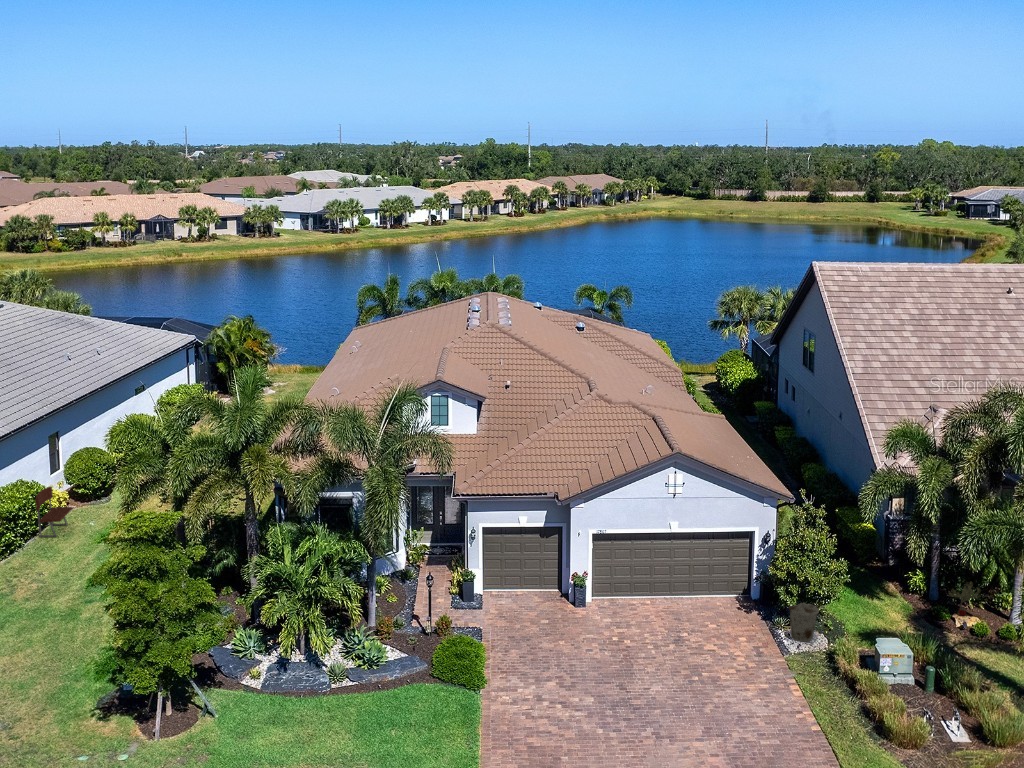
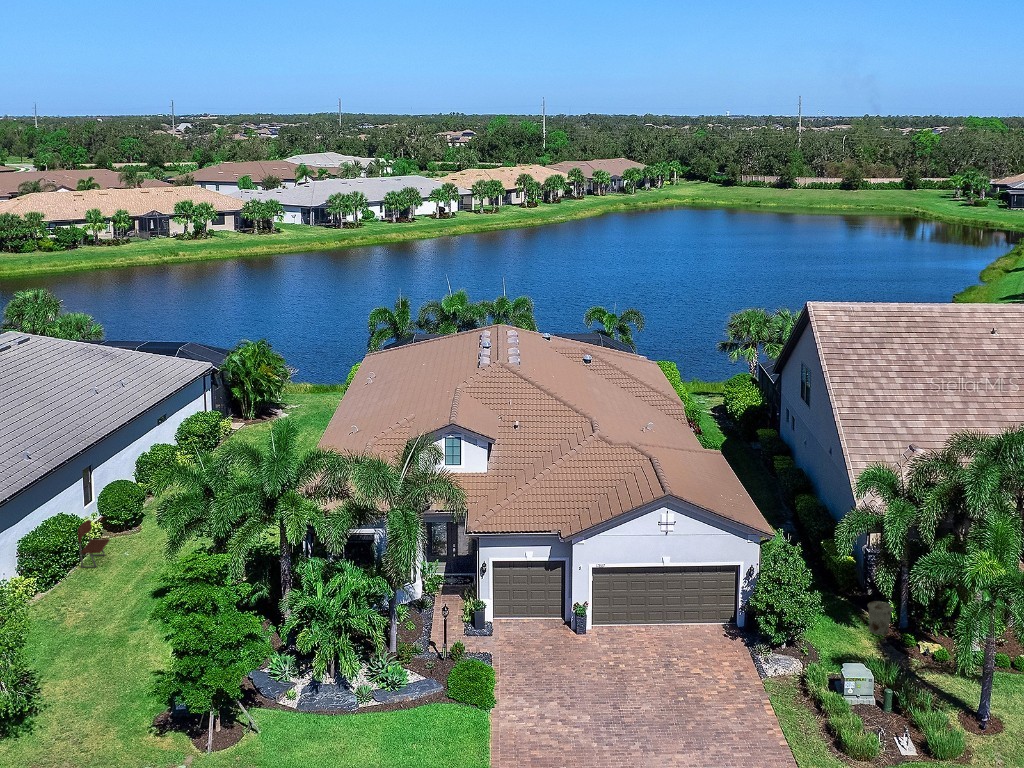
potted tree: present [949,583,980,616] -> none [917,611,946,643]
trash can: present [789,602,819,642] -> present [868,601,893,635]

